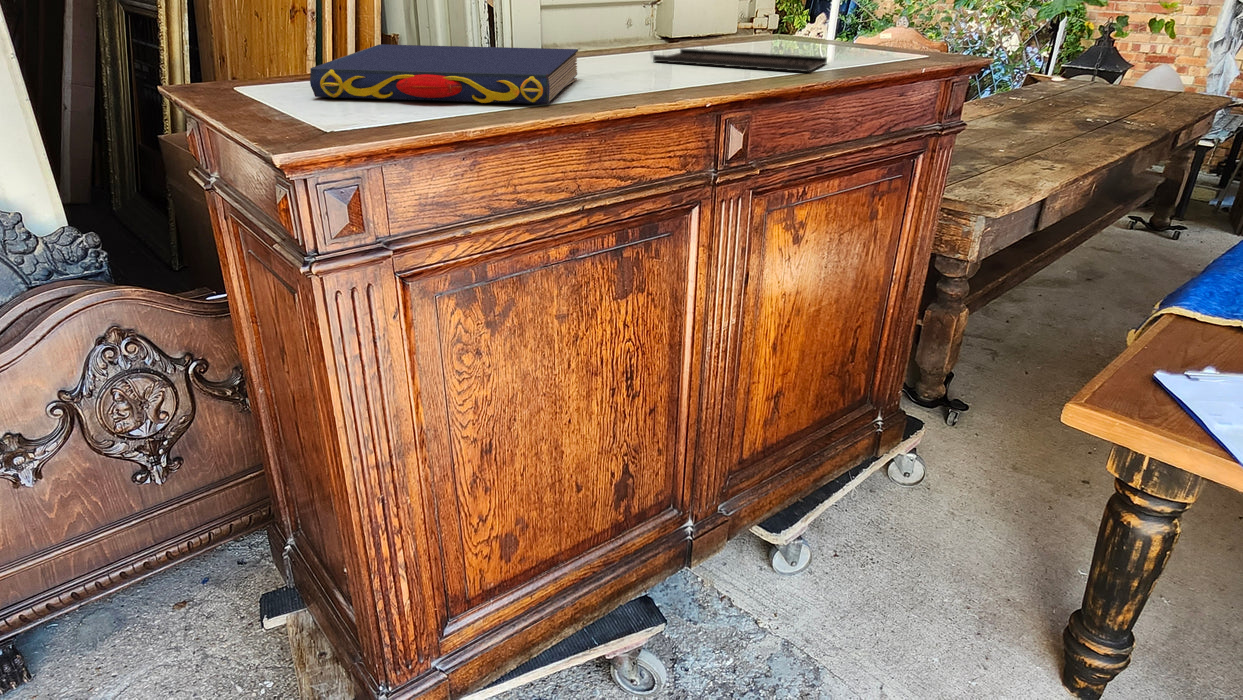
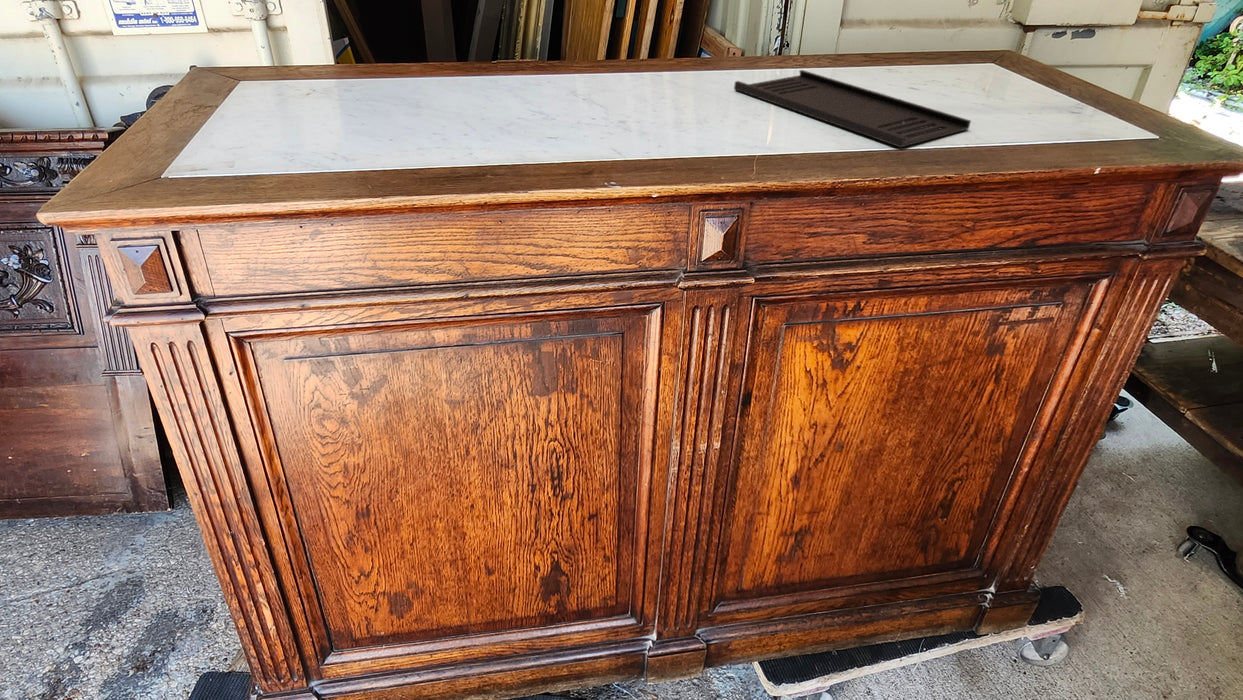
book: present [310,44,578,104] -> none [250,38,581,164]

